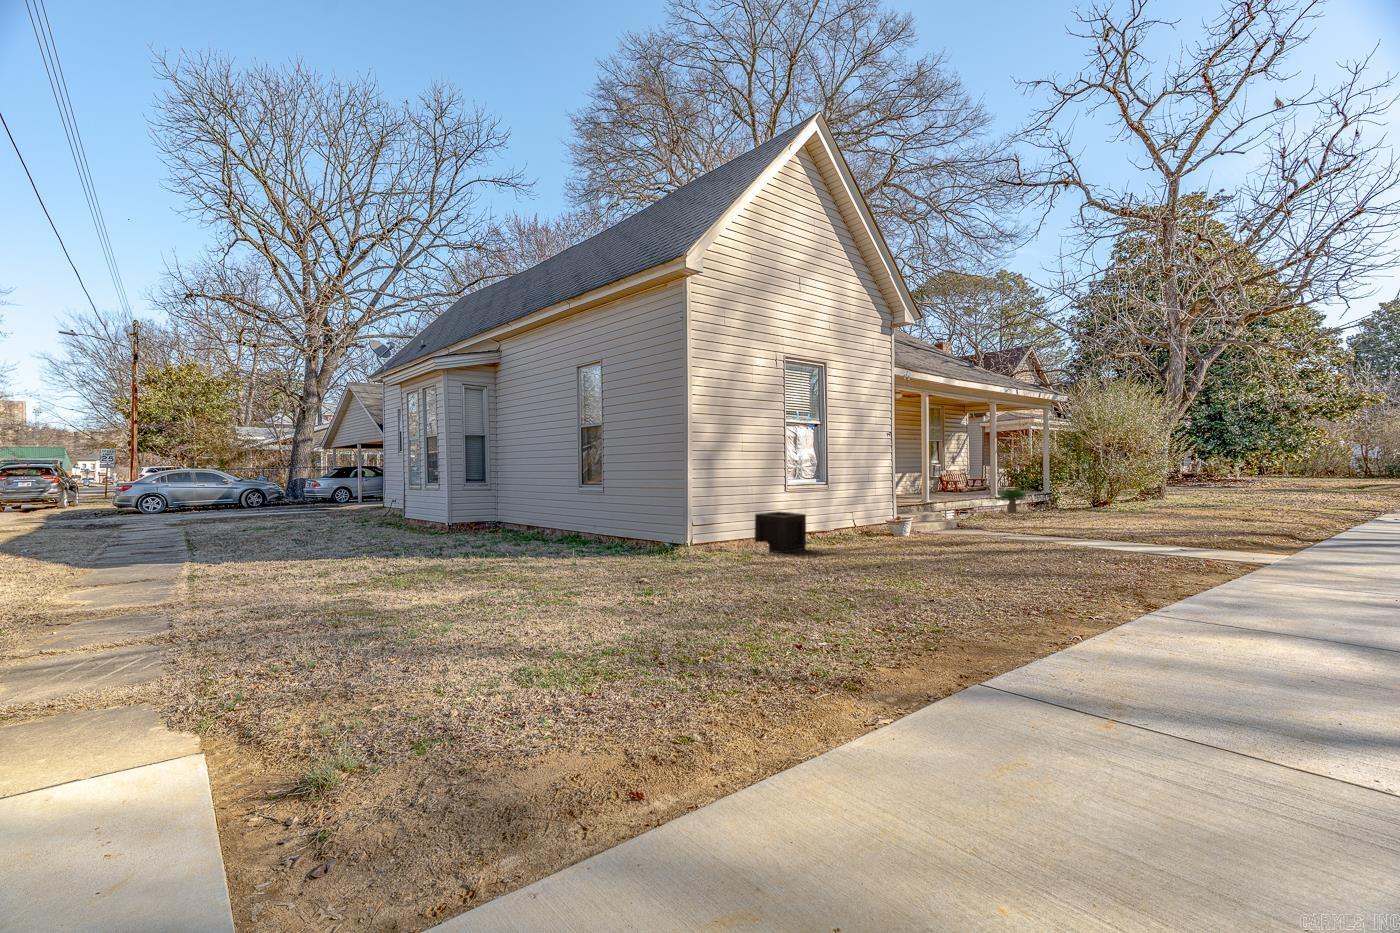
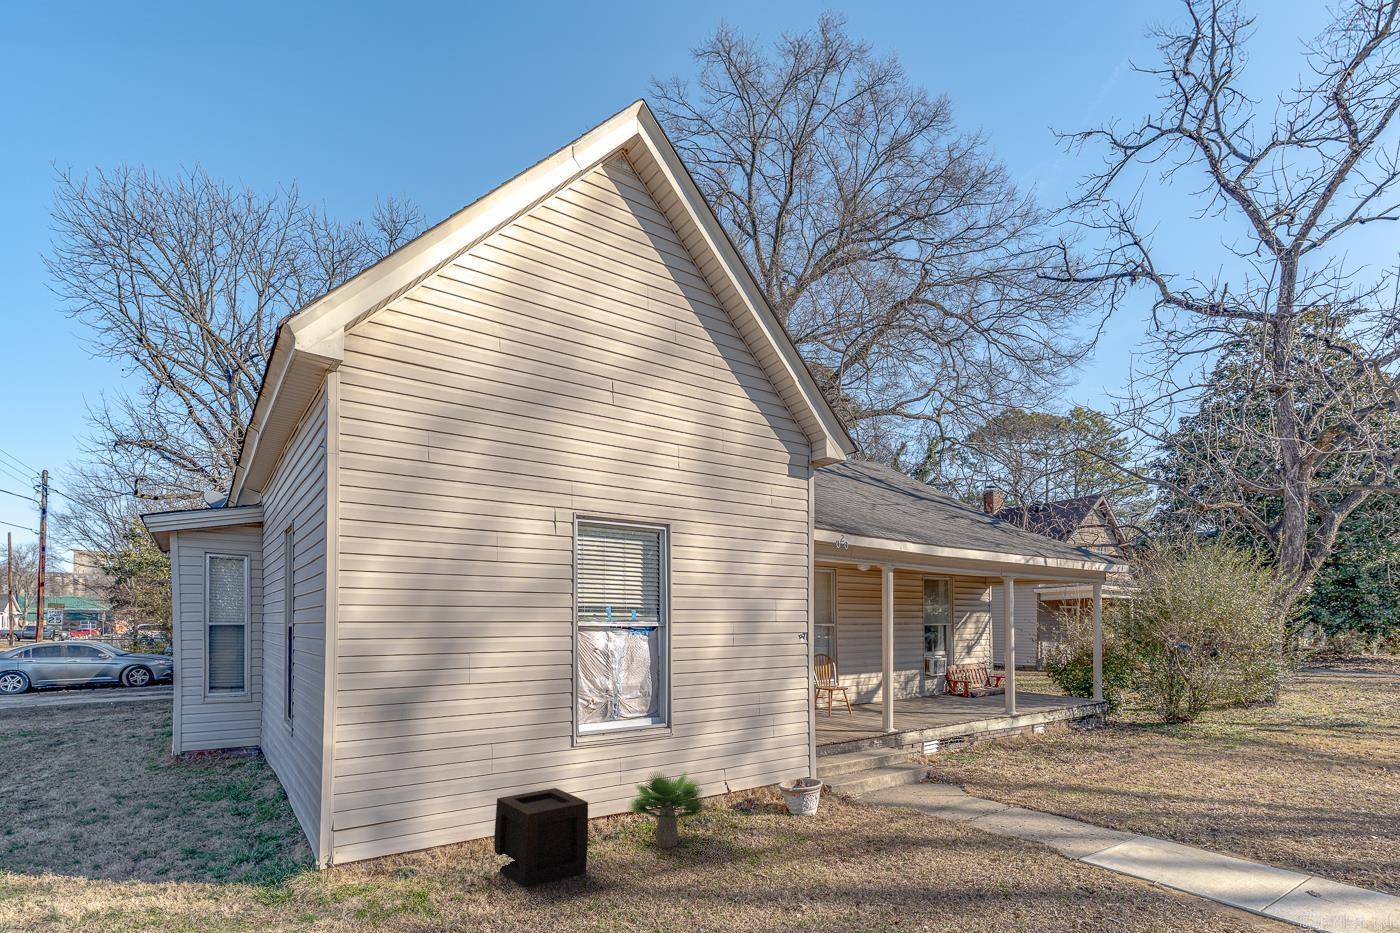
potted plant: present [999,487,1026,513] -> present [629,772,705,847]

